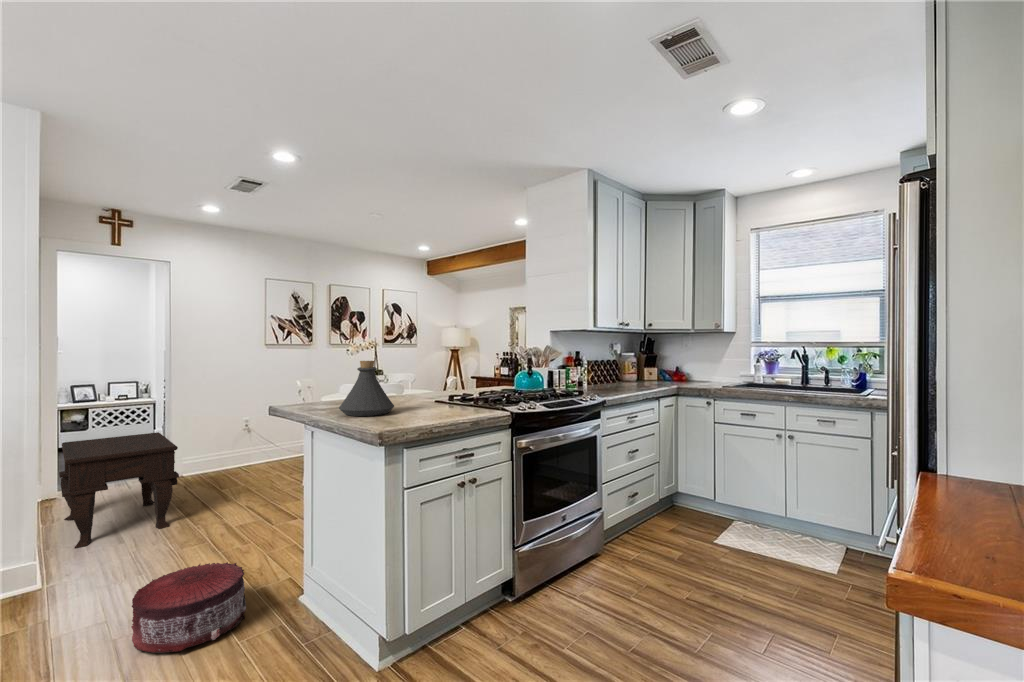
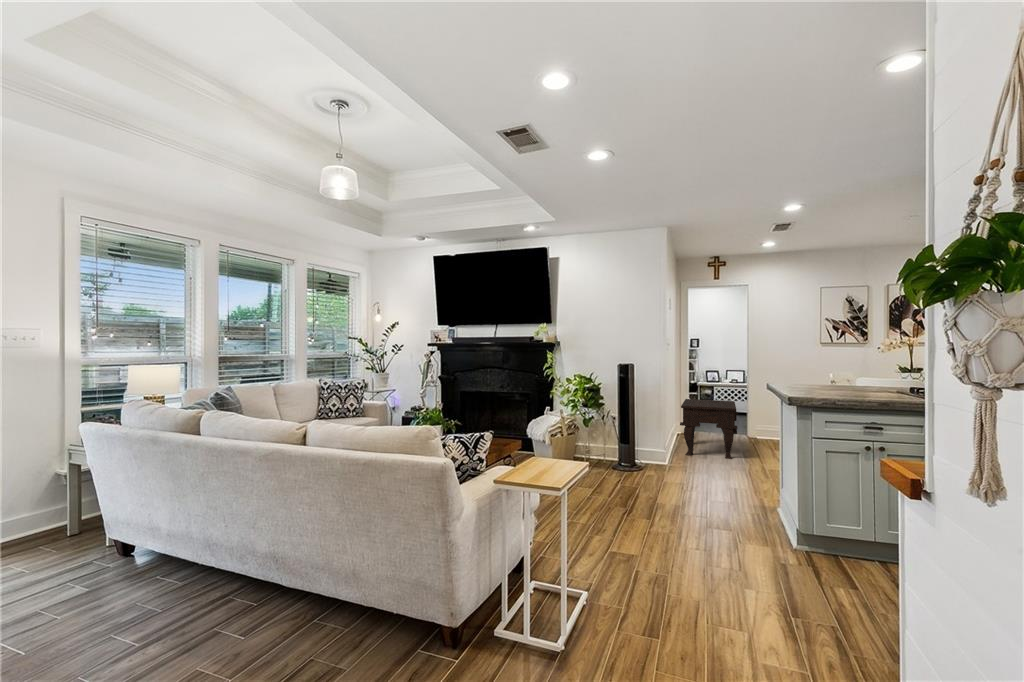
bottle: present [339,361,394,416] -> none [790,354,834,391]
pouf: present [131,562,246,653] -> none [689,467,744,505]

